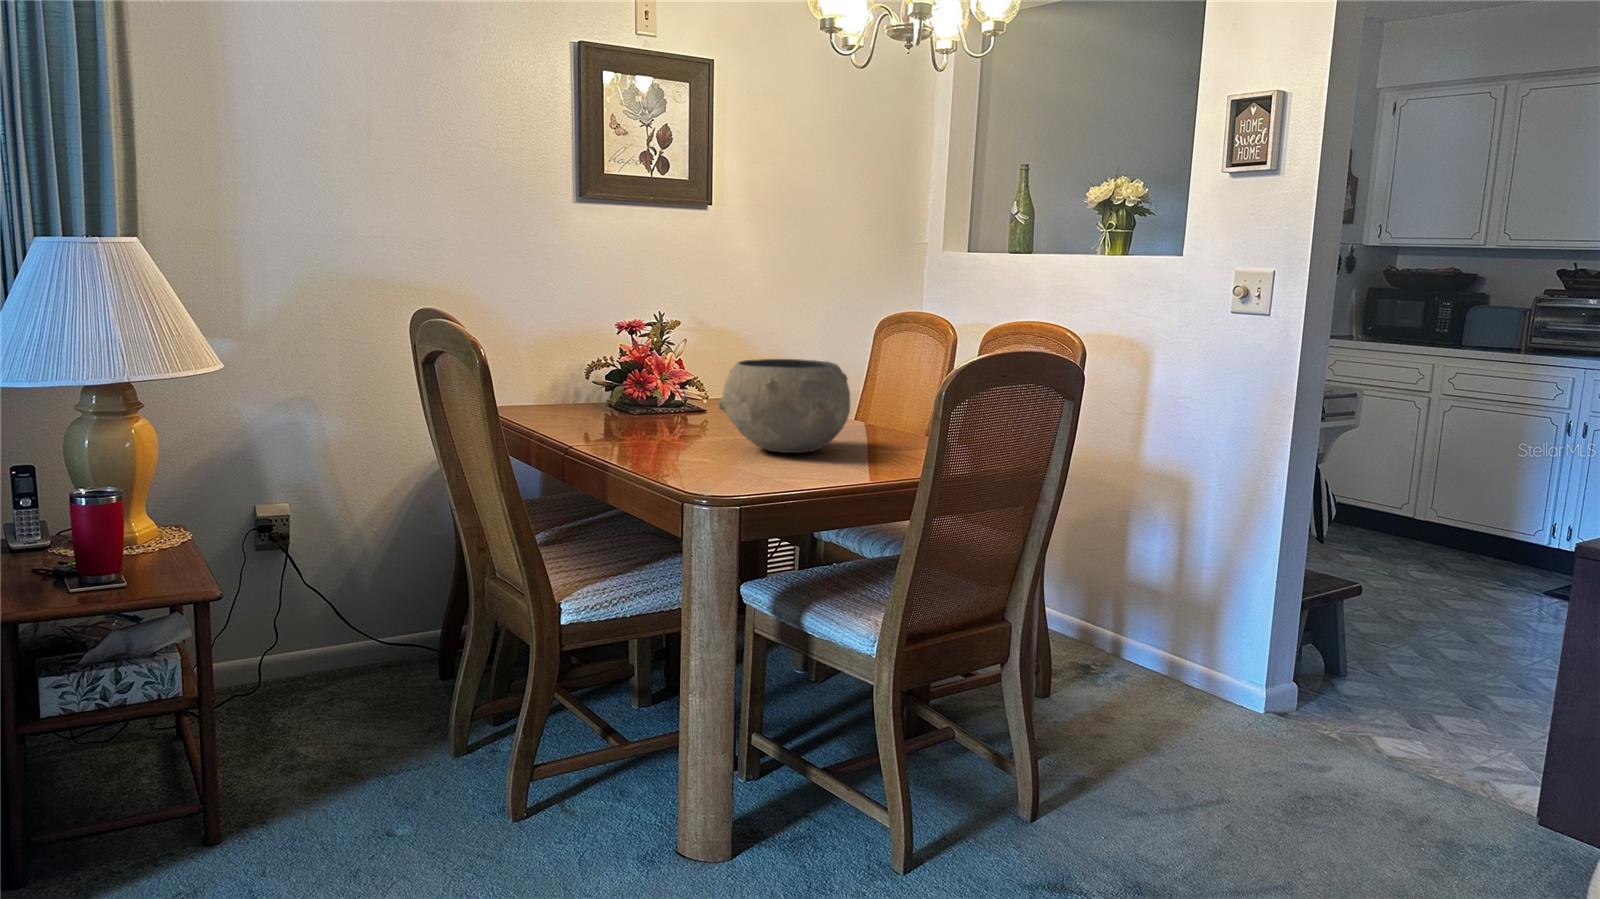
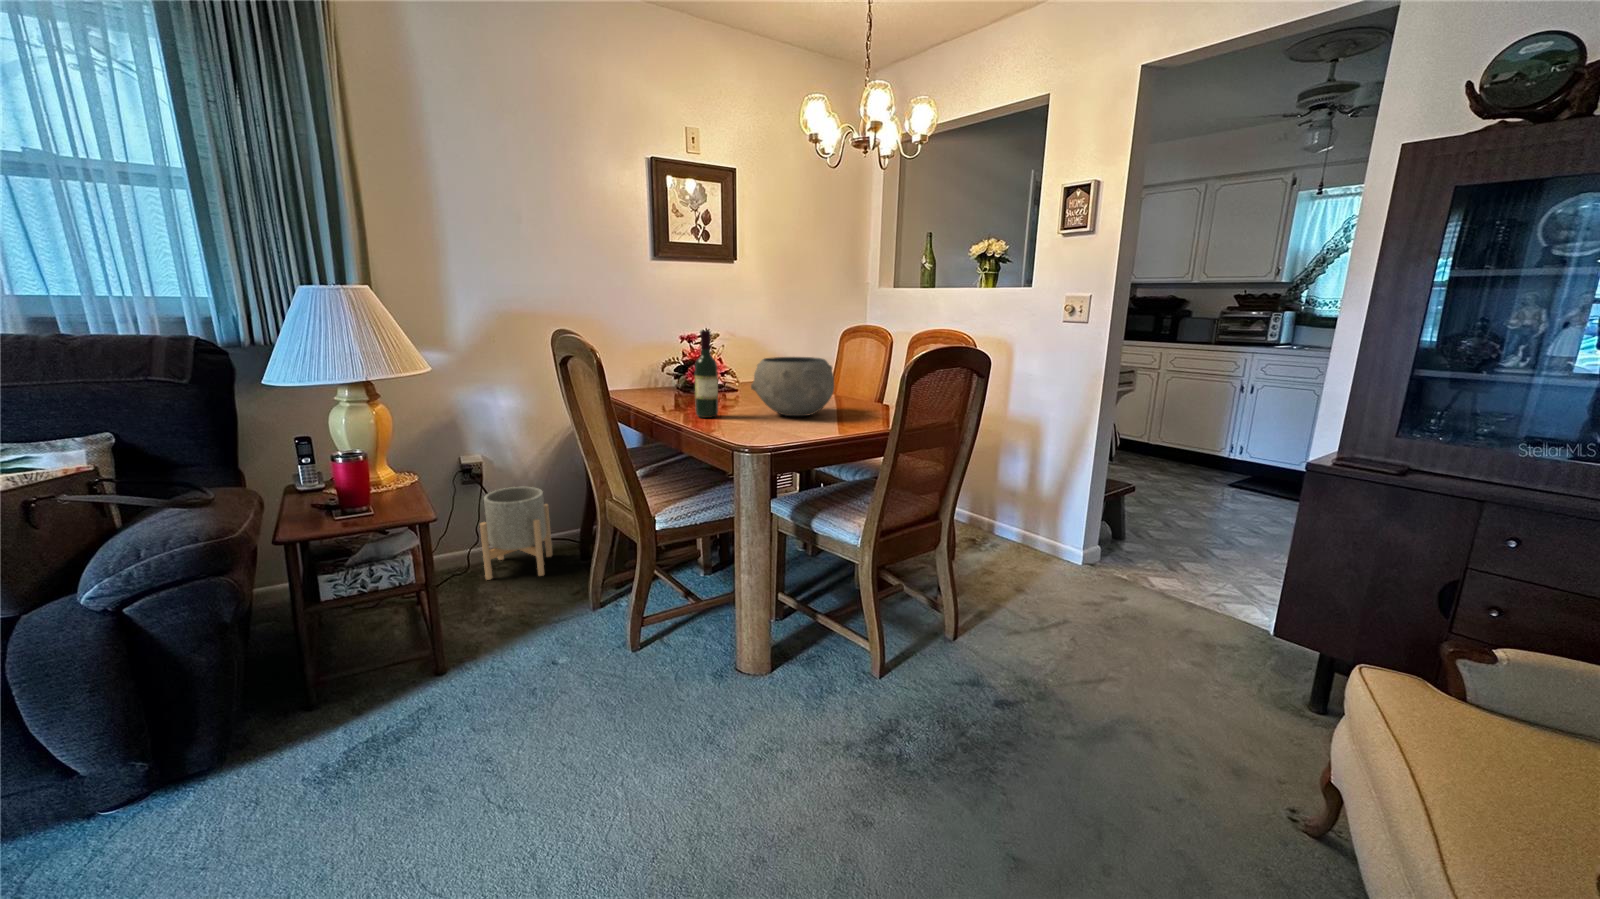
wine bottle: none [630,315,666,452] -> present [695,330,718,418]
planter: none [285,556,397,704] -> present [480,487,552,580]

